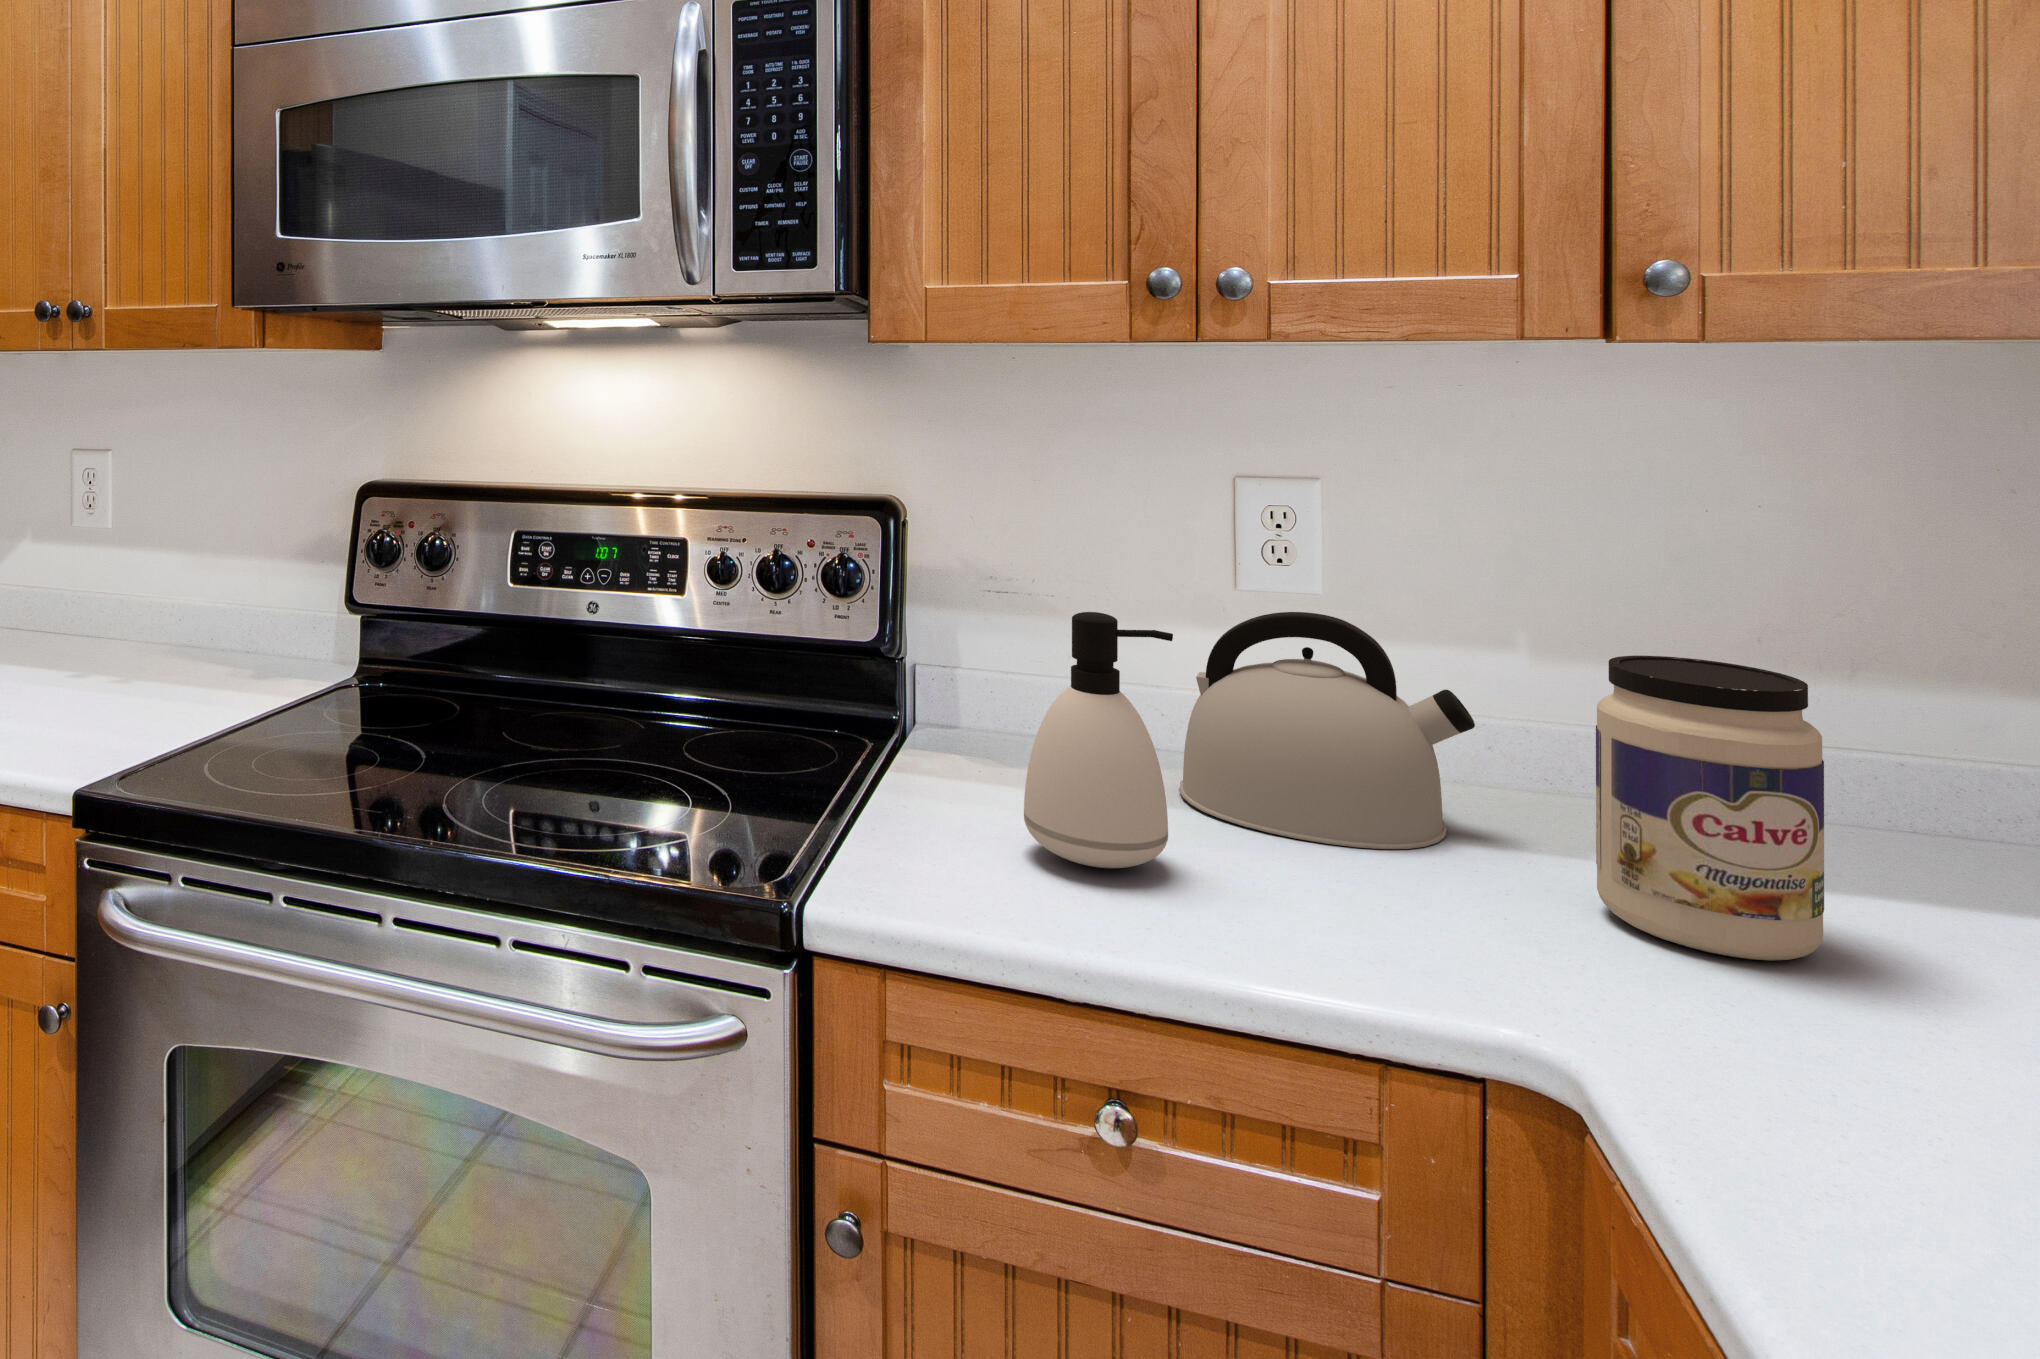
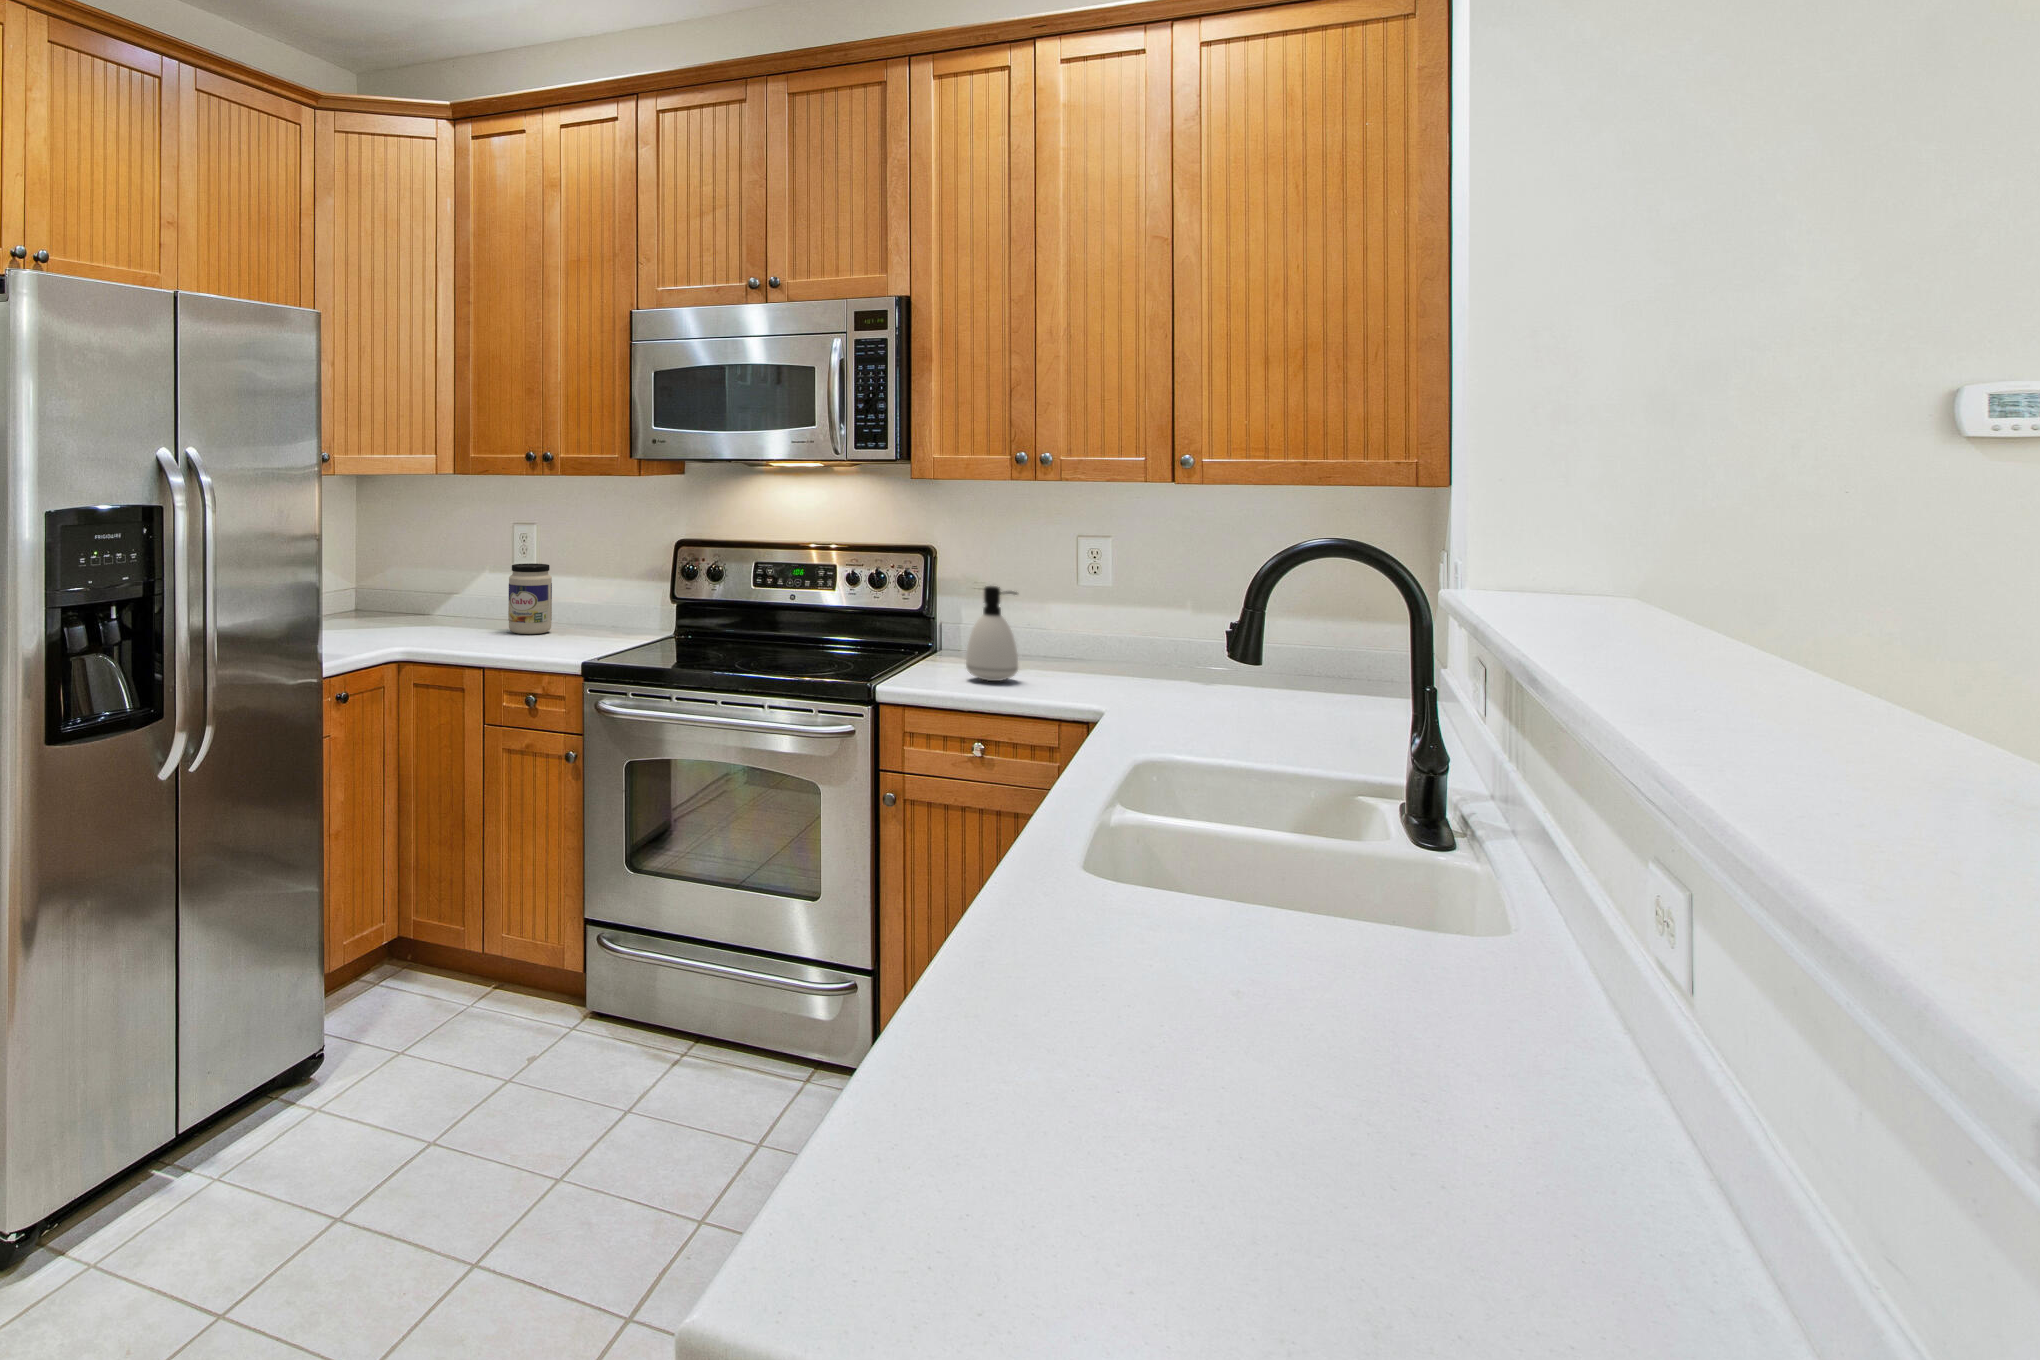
kettle: present [1179,612,1475,849] -> none [1044,592,1152,680]
jar: present [1596,656,1824,960] -> present [508,563,552,634]

